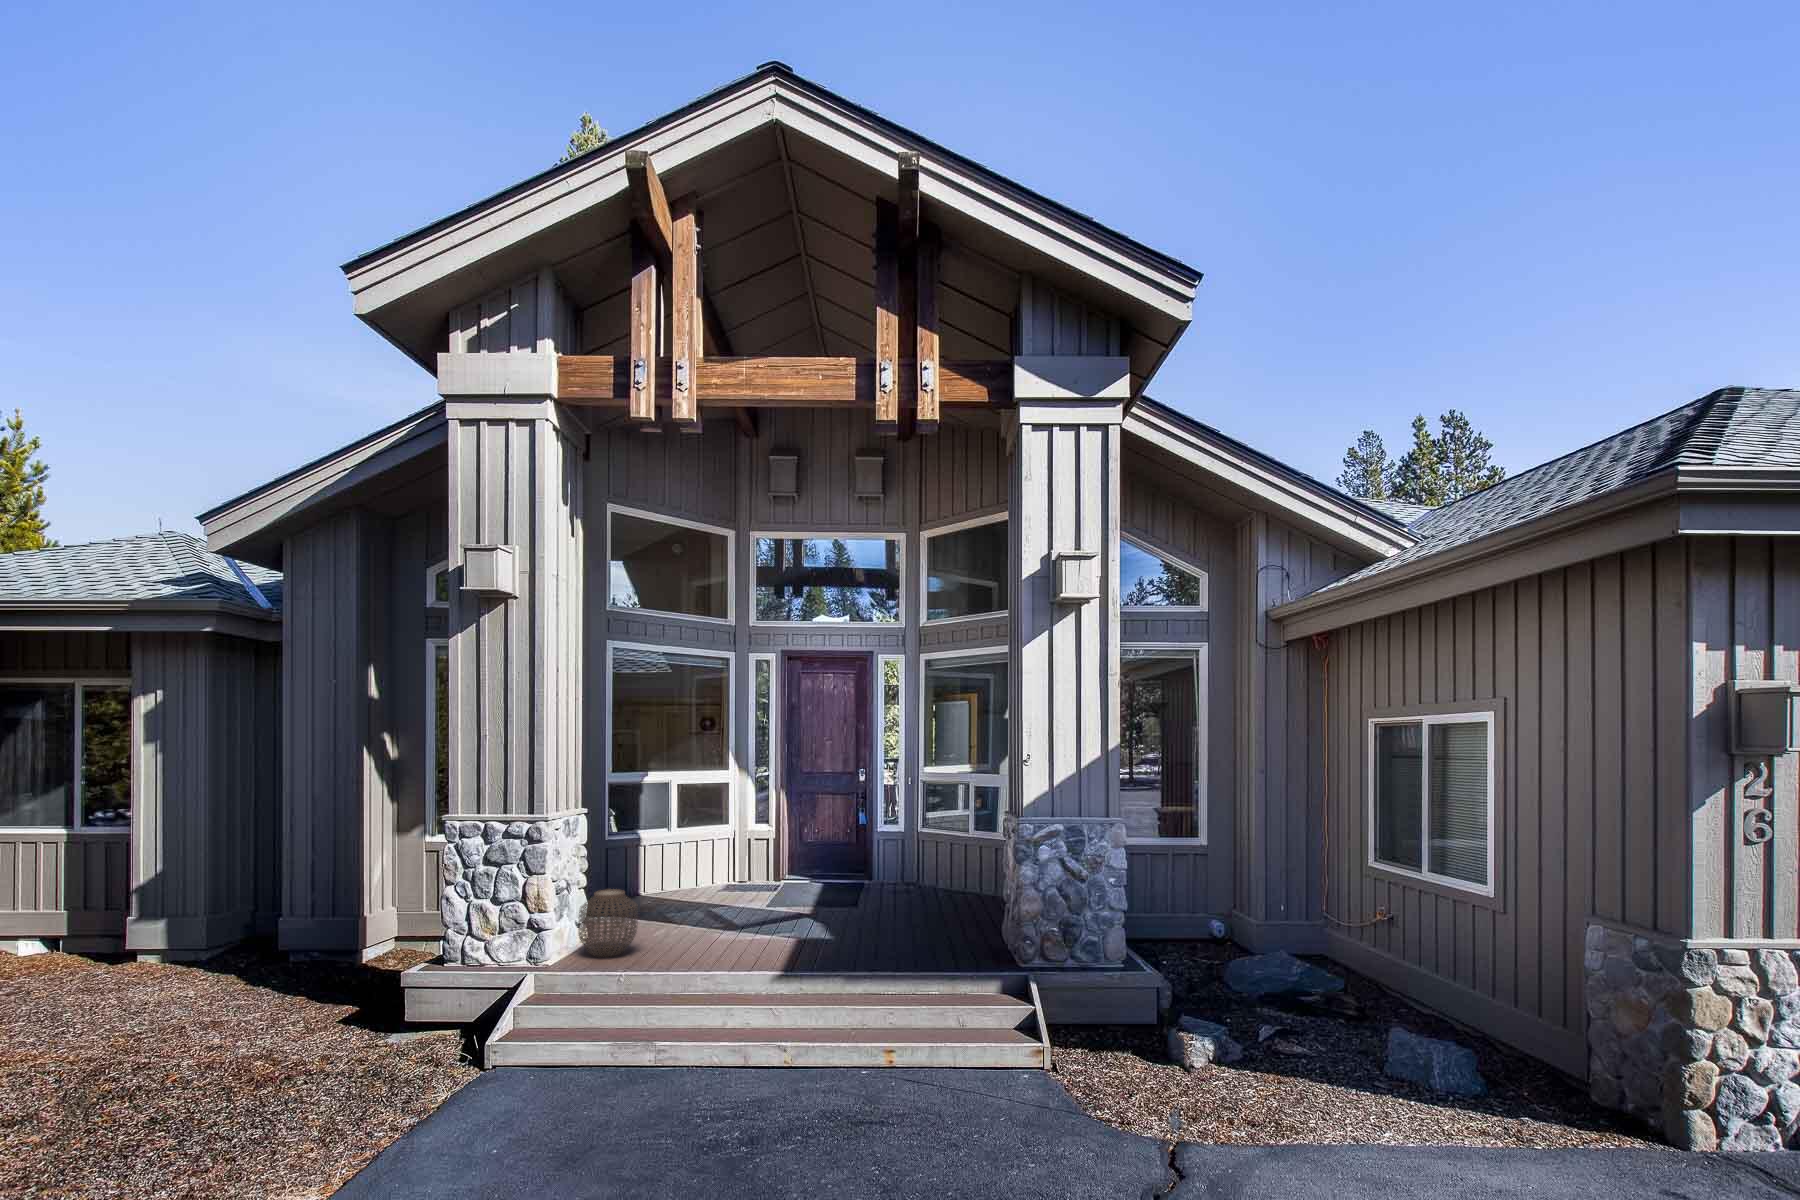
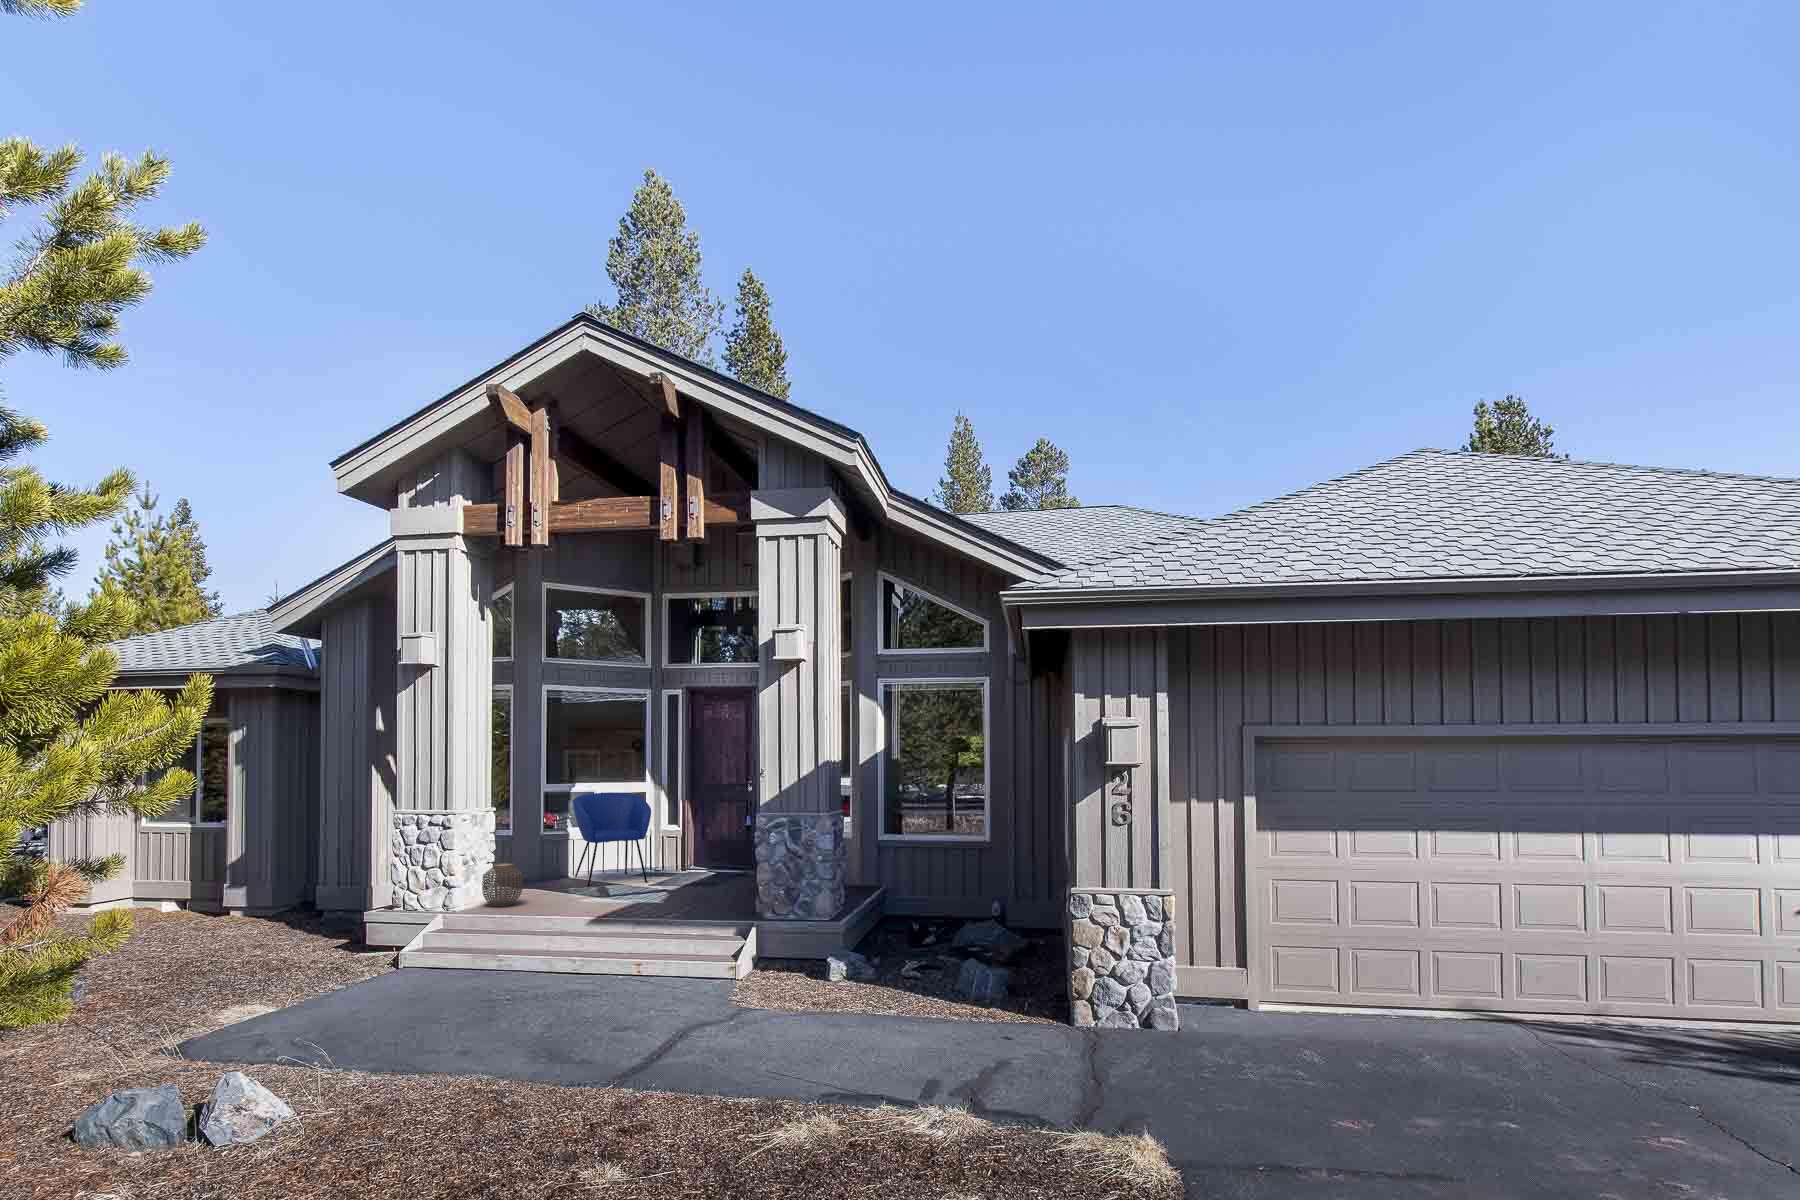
armchair: none [657,783,771,915] -> present [573,793,651,887]

